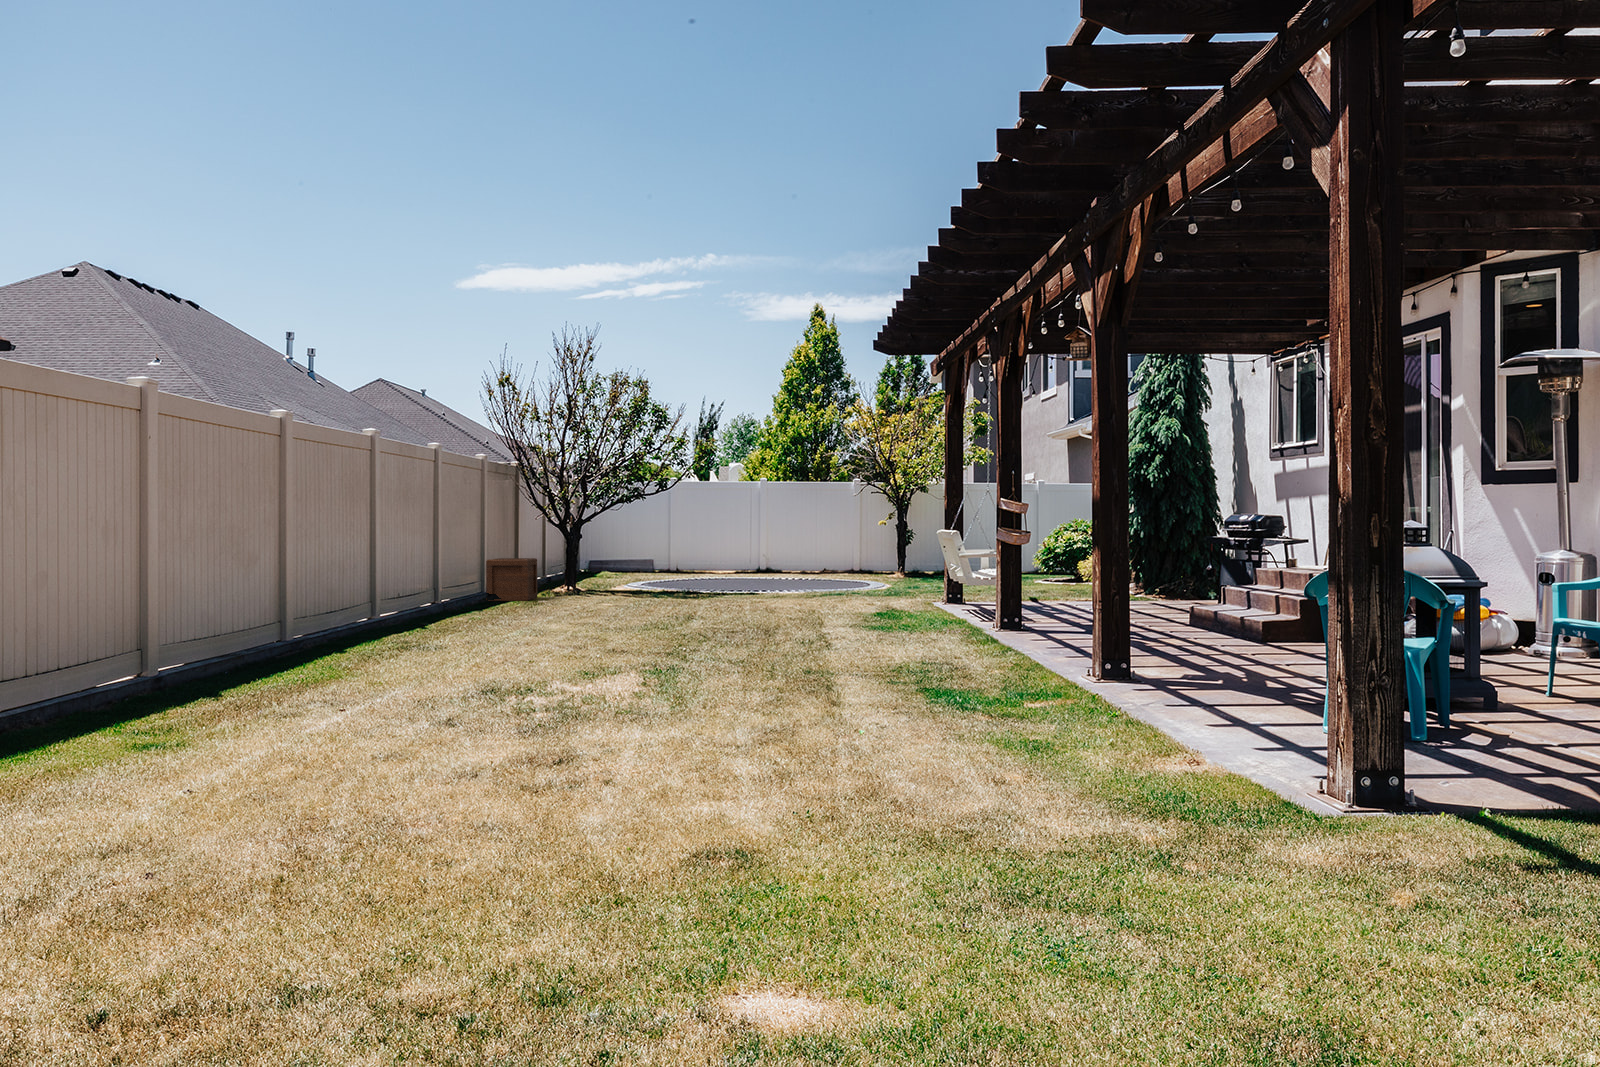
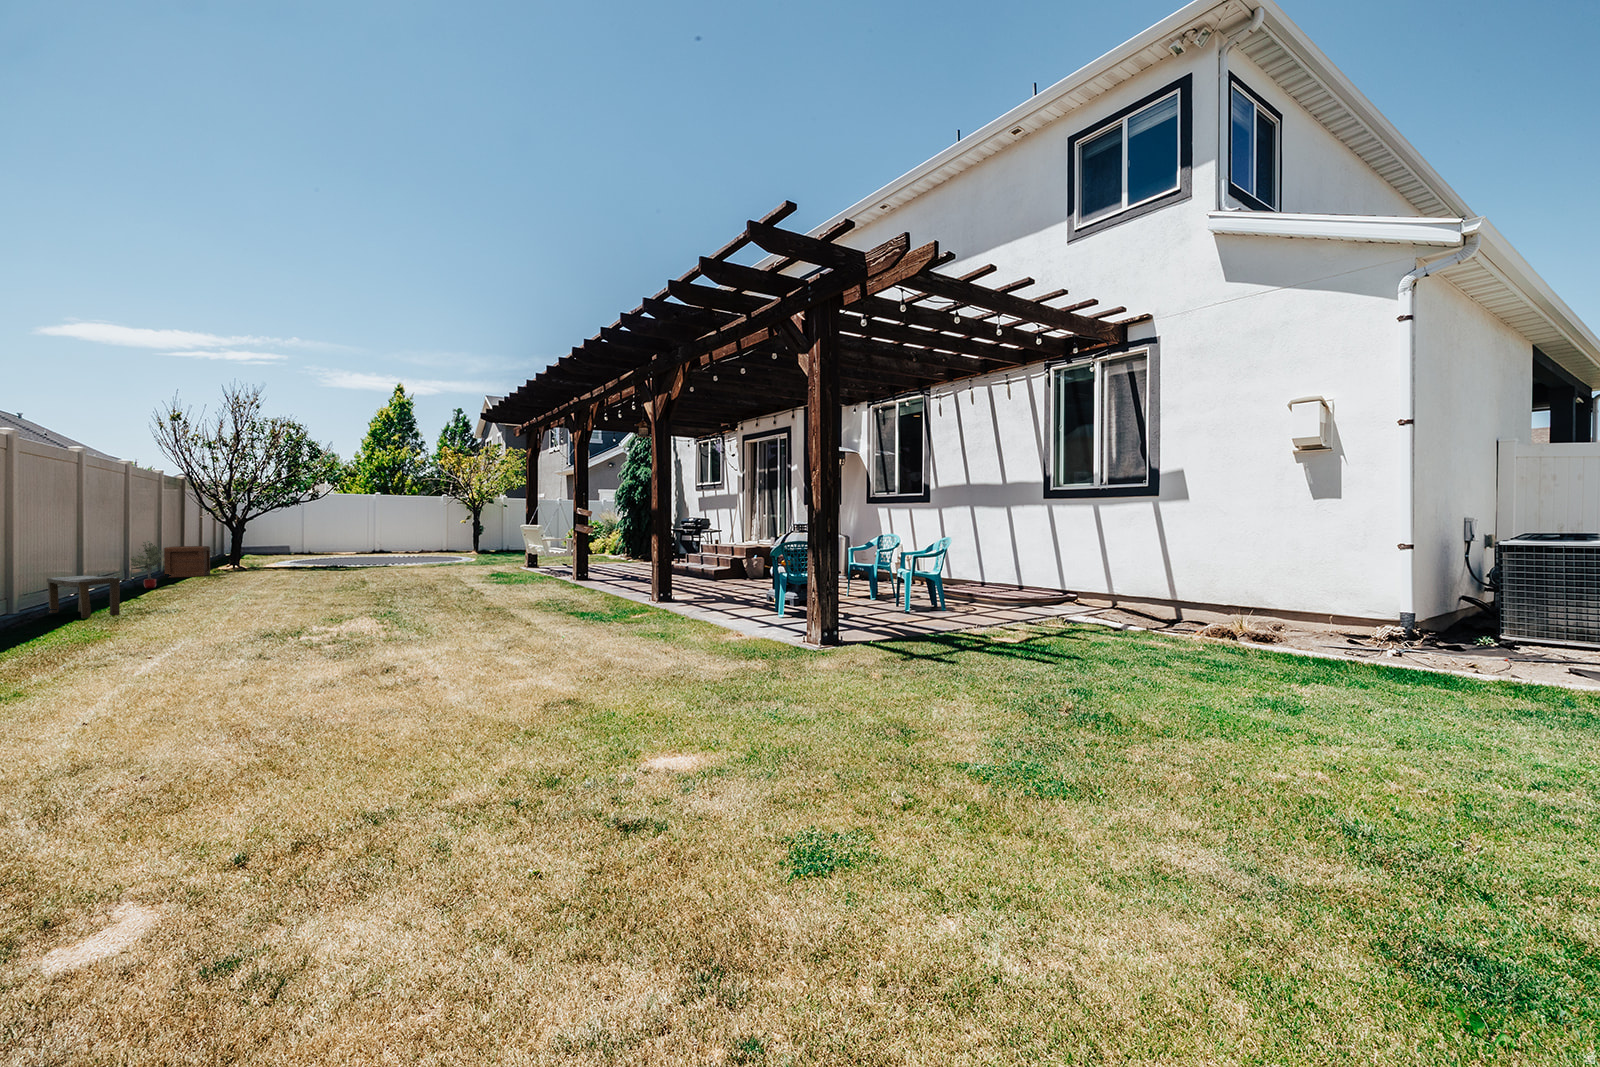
potted tree: none [436,551,471,615] -> present [131,541,162,588]
bench: none [323,596,385,652] -> present [47,575,120,618]

